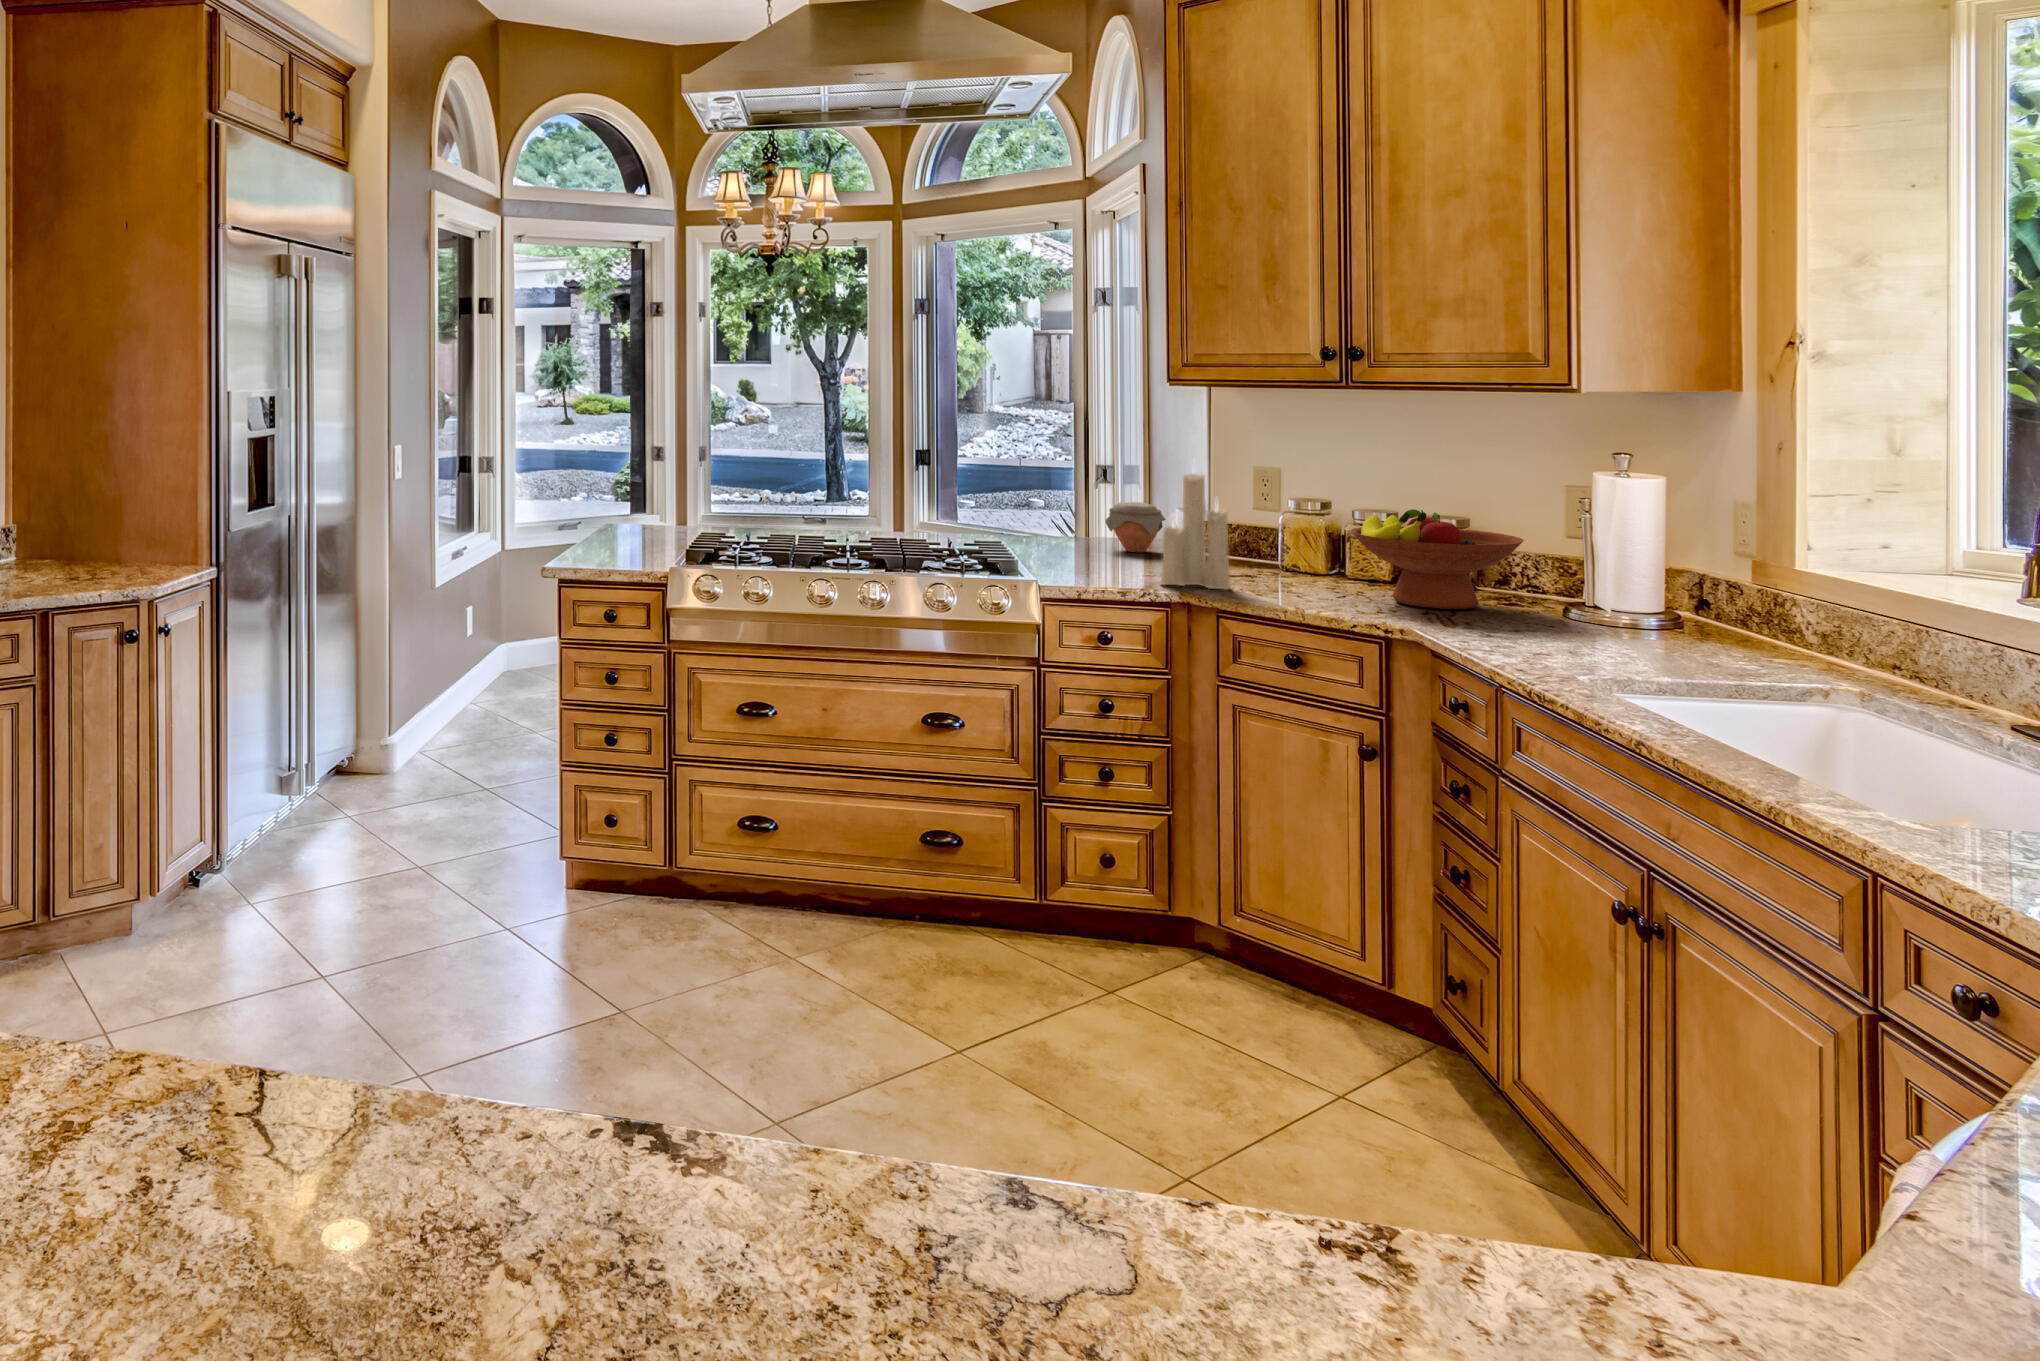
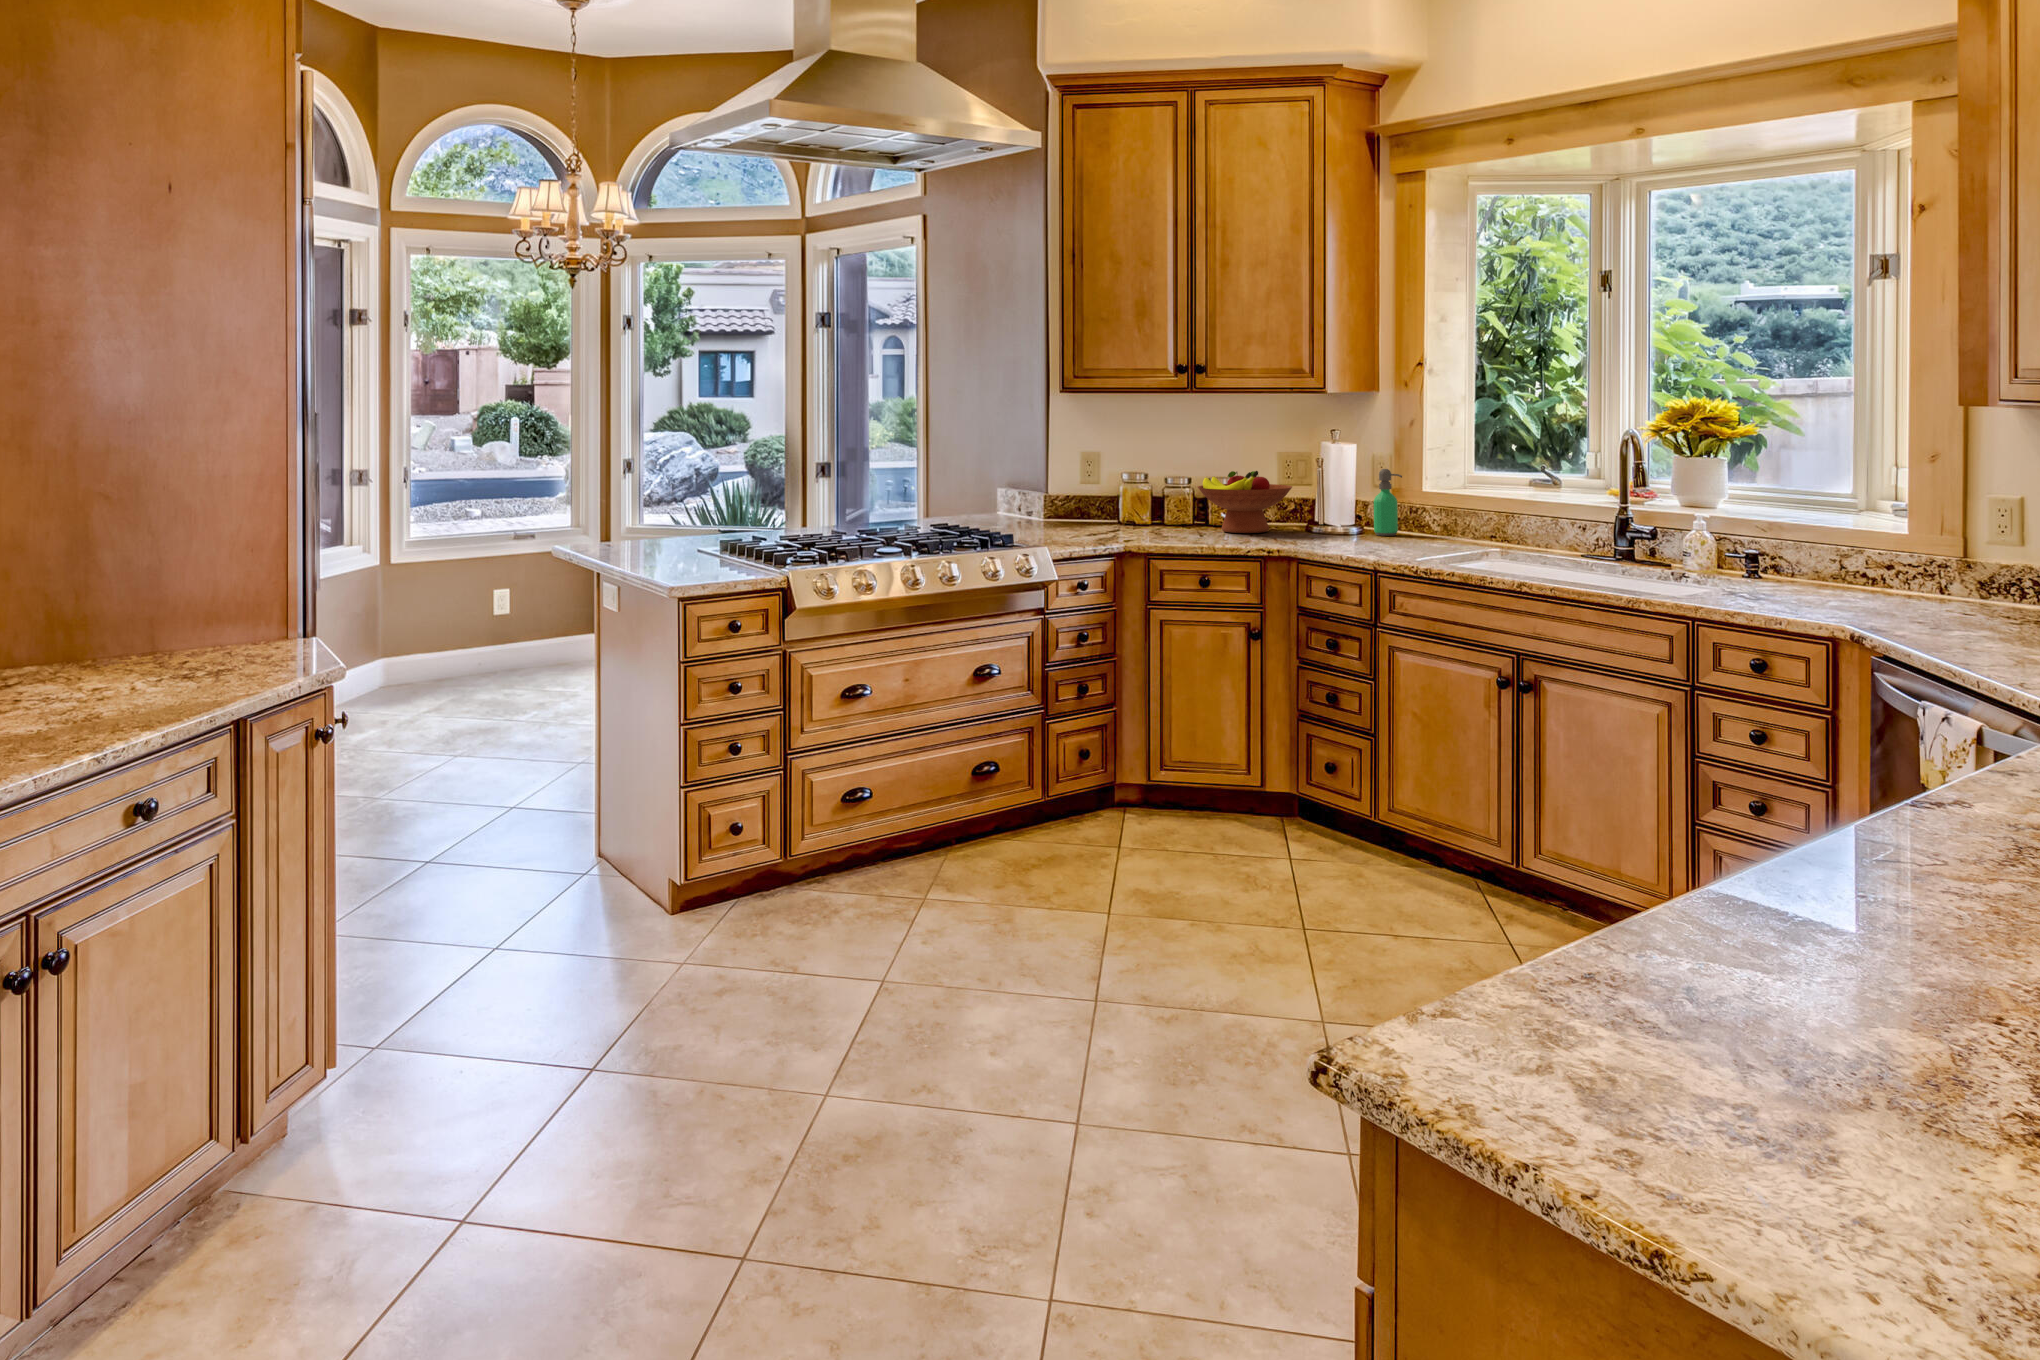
candle: present [1161,472,1231,589] -> none [1103,440,1146,539]
jar: present [1105,502,1165,552] -> none [979,489,1019,528]
soap dispenser: none [1640,531,1692,651] -> present [1374,469,1402,536]

